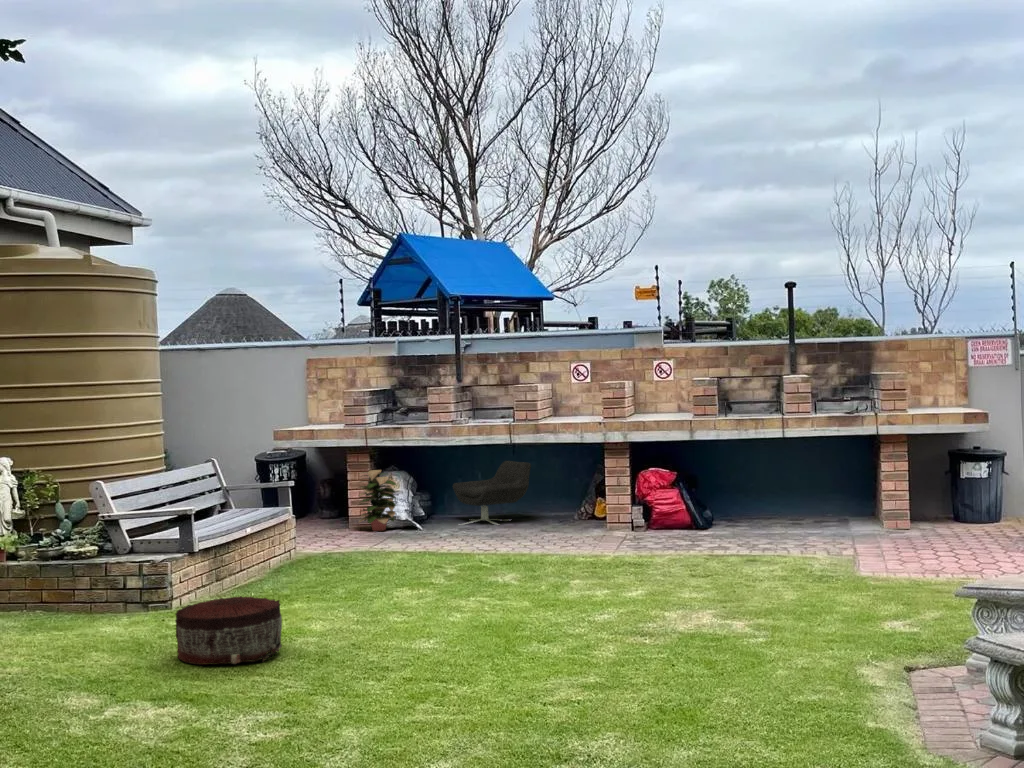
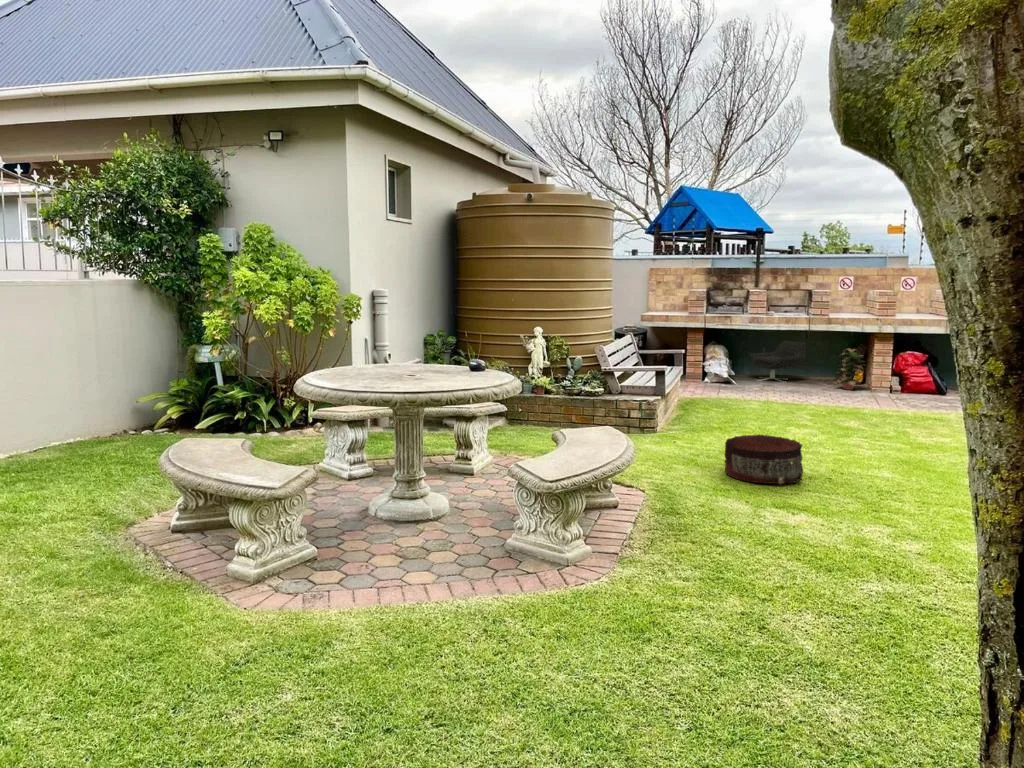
decorative plant: present [359,470,396,531] -> present [837,349,863,390]

